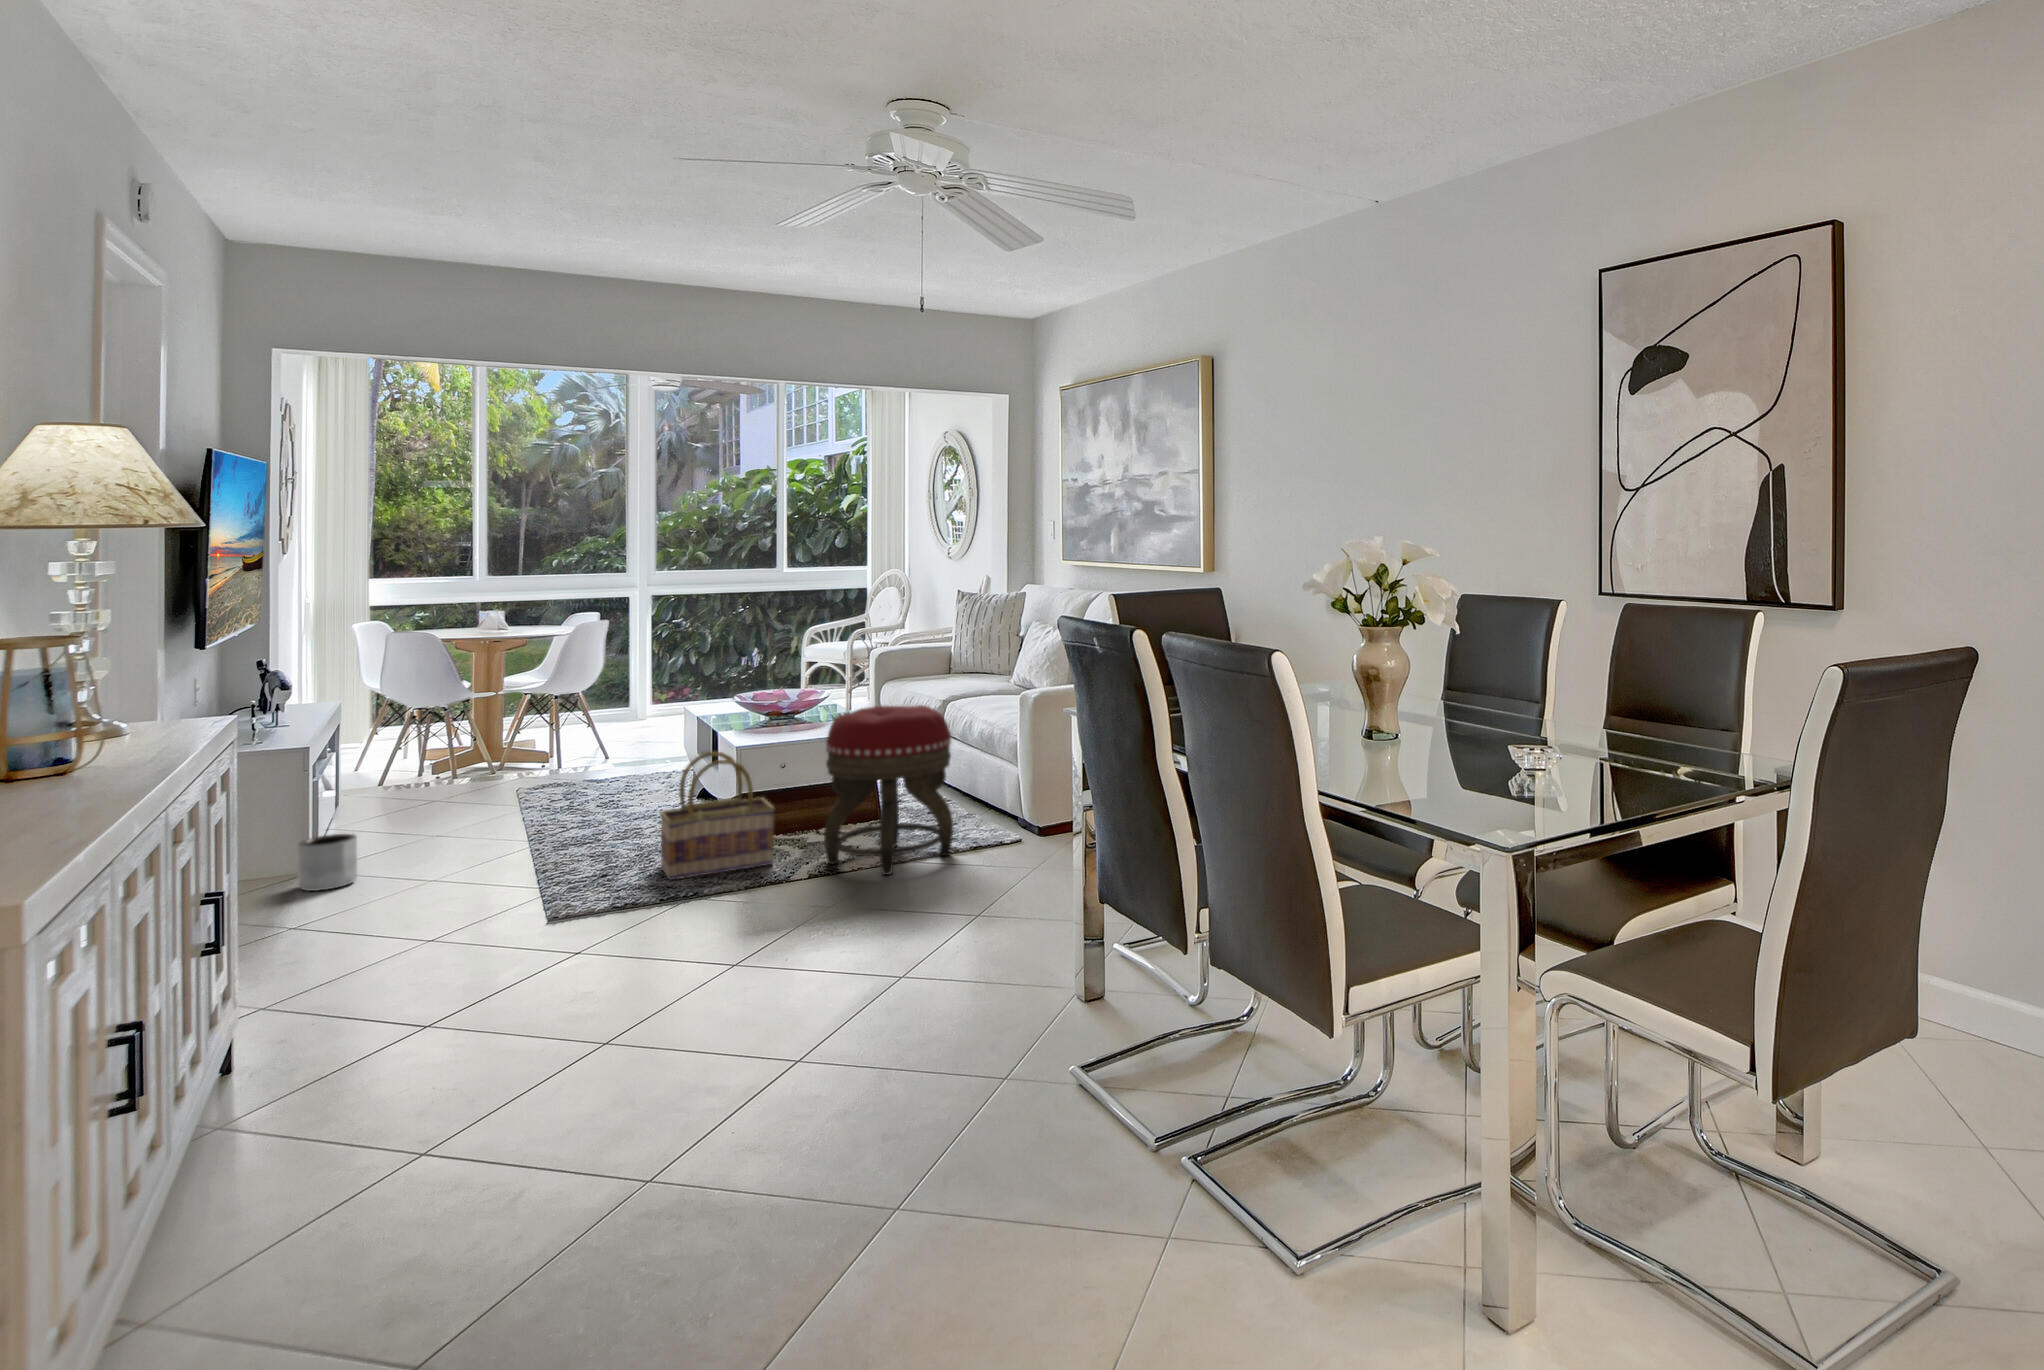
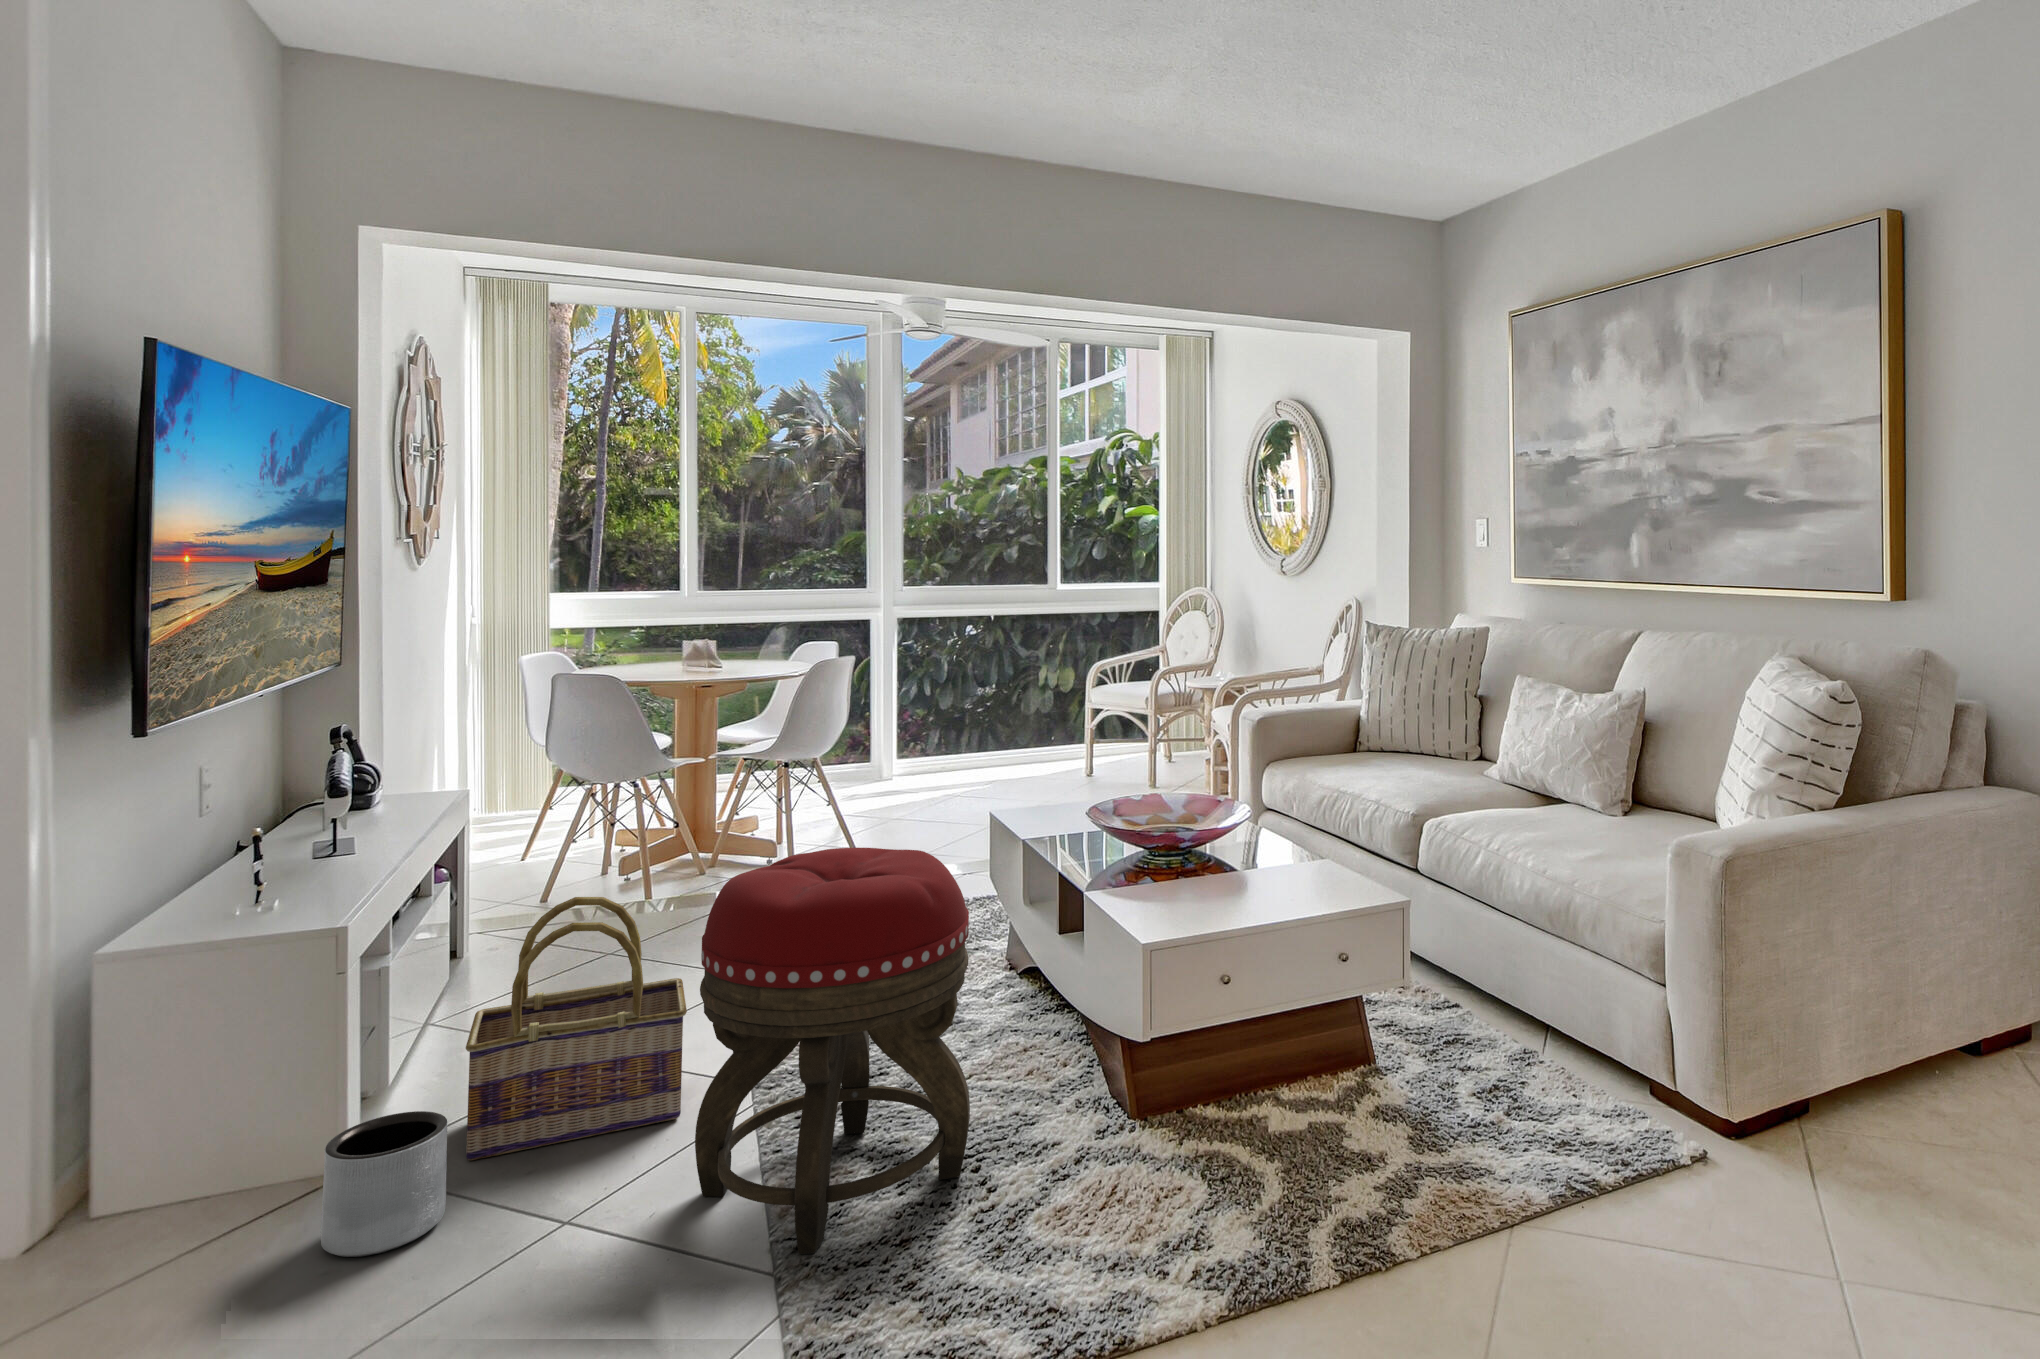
footstool: present [824,705,953,875] -> present [695,848,970,1254]
basket: present [660,752,775,880] -> present [466,897,687,1160]

